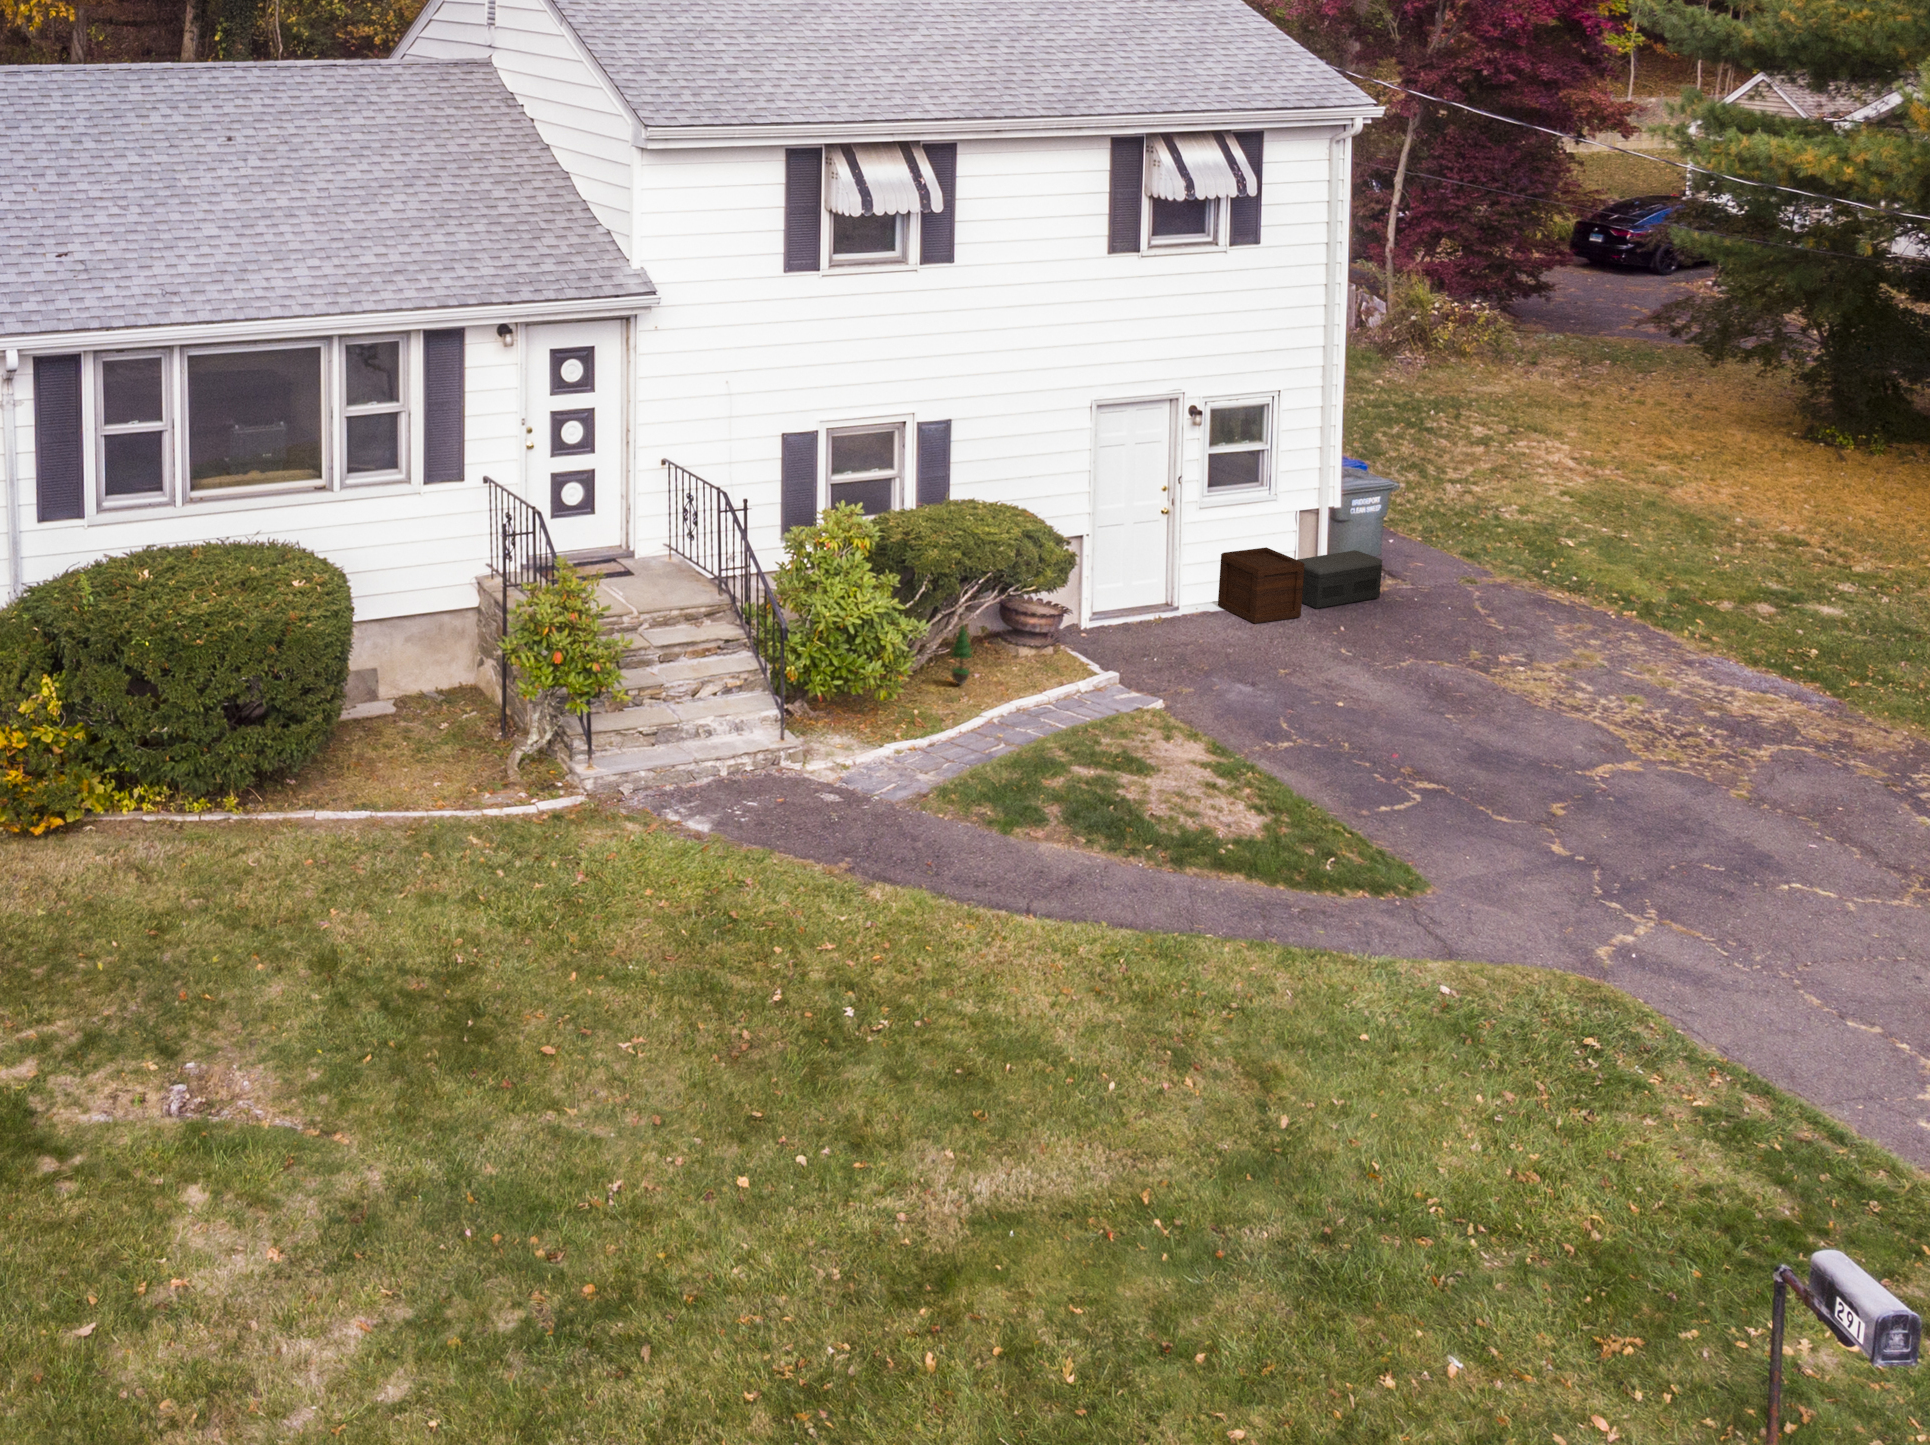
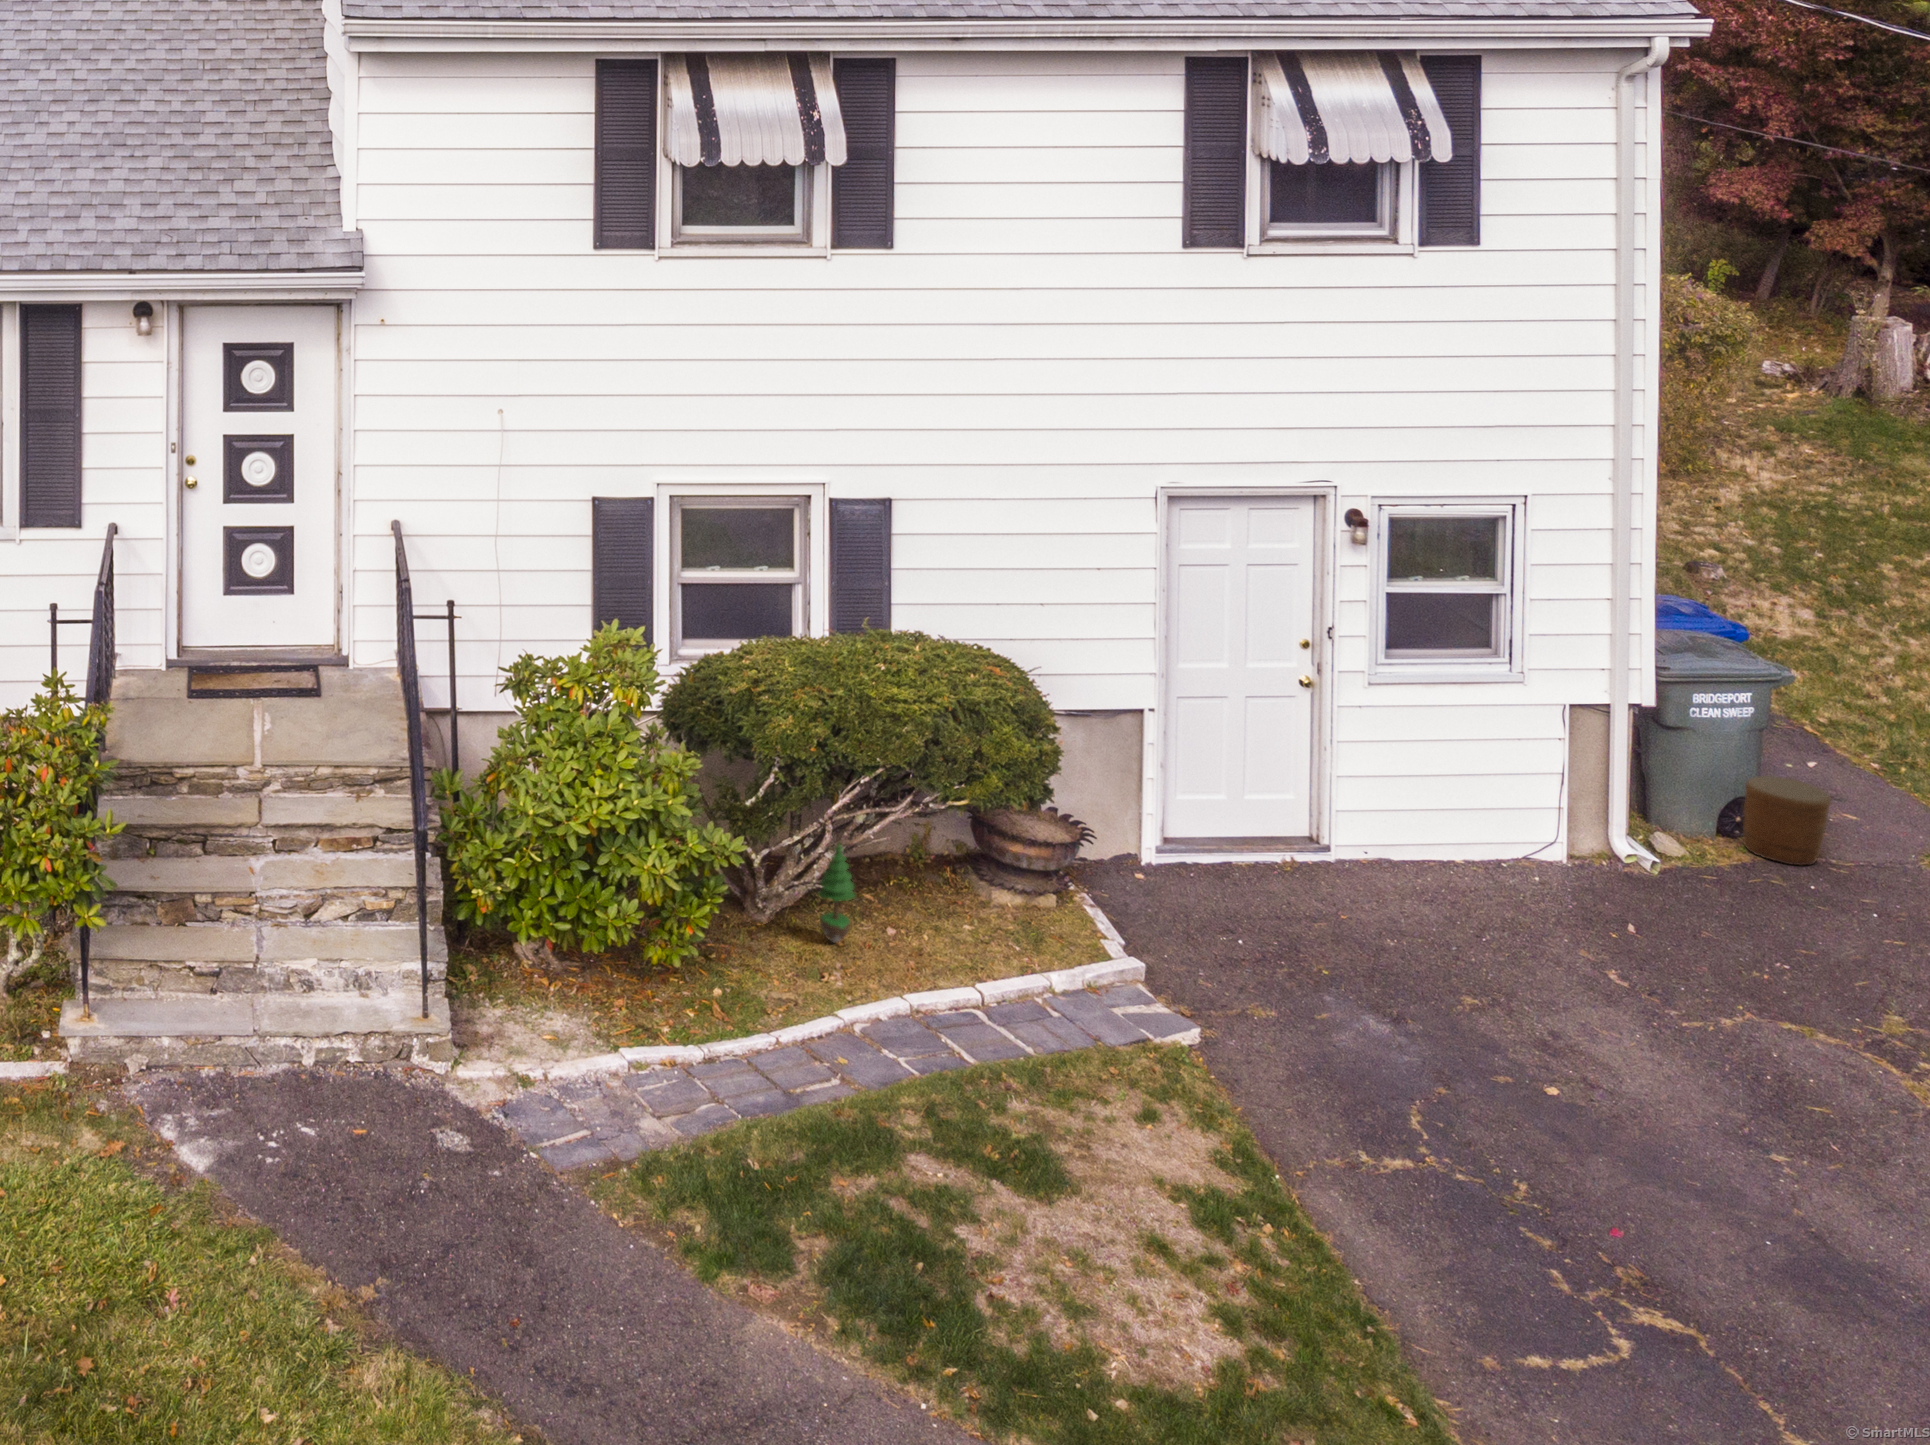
woven basket: none [1382,538,1426,586] -> present [1743,776,1831,866]
wooden crate: present [1218,547,1305,624] -> none [1392,768,1551,900]
storage bench: present [1298,550,1382,609] -> none [1540,790,1727,887]

